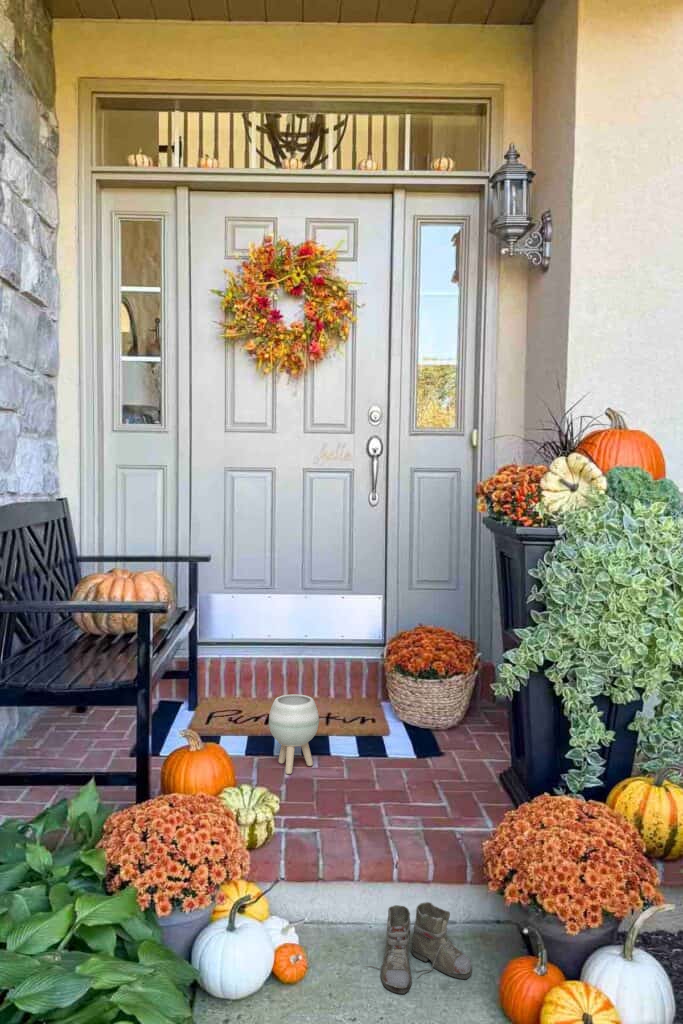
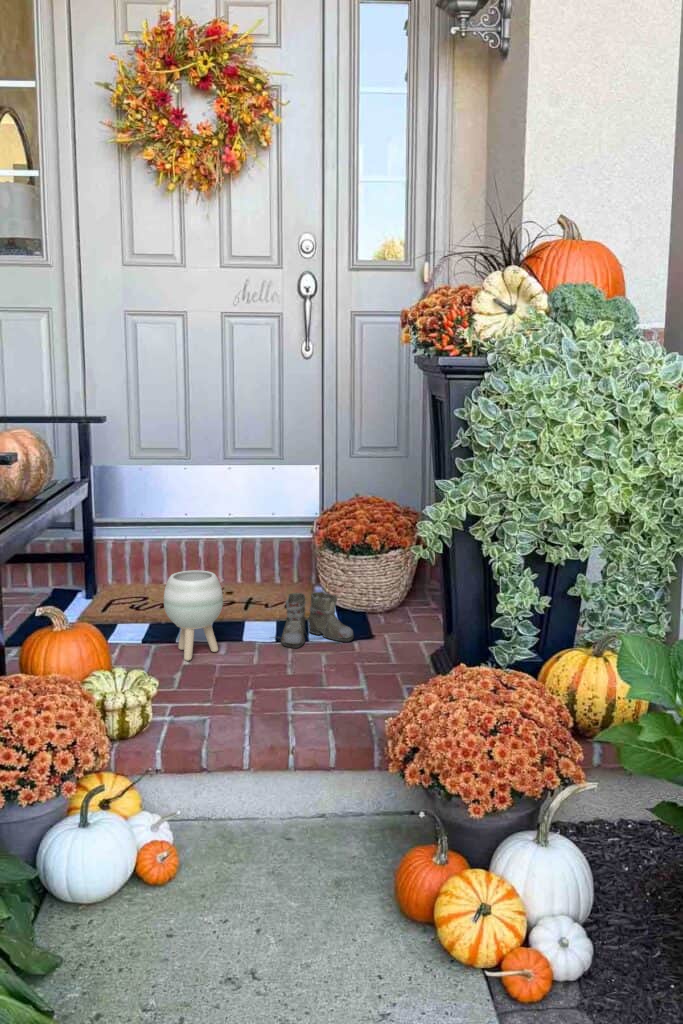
boots: present [381,902,472,994] -> present [281,592,354,648]

